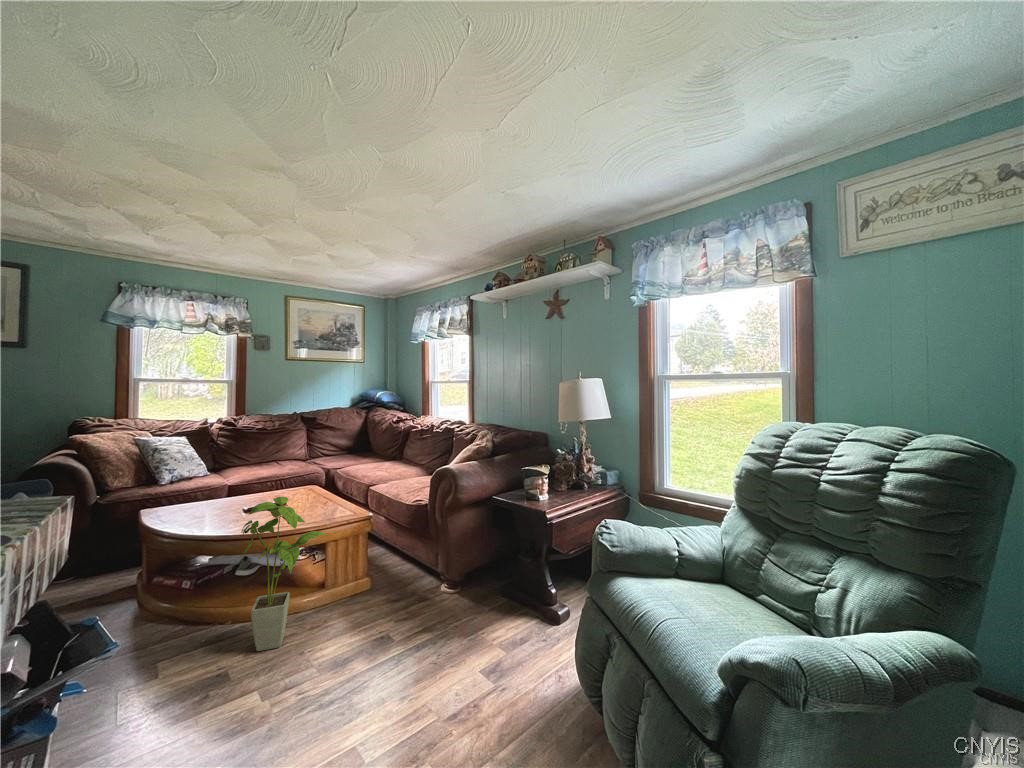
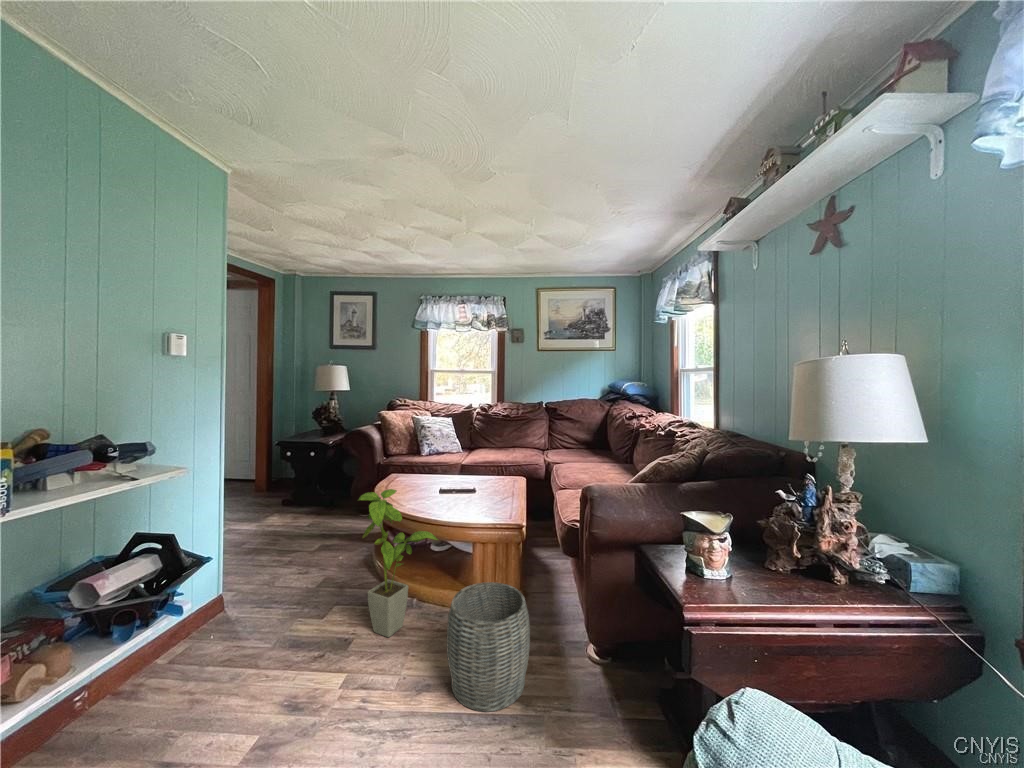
woven basket: none [367,551,435,645] -> present [447,582,530,712]

